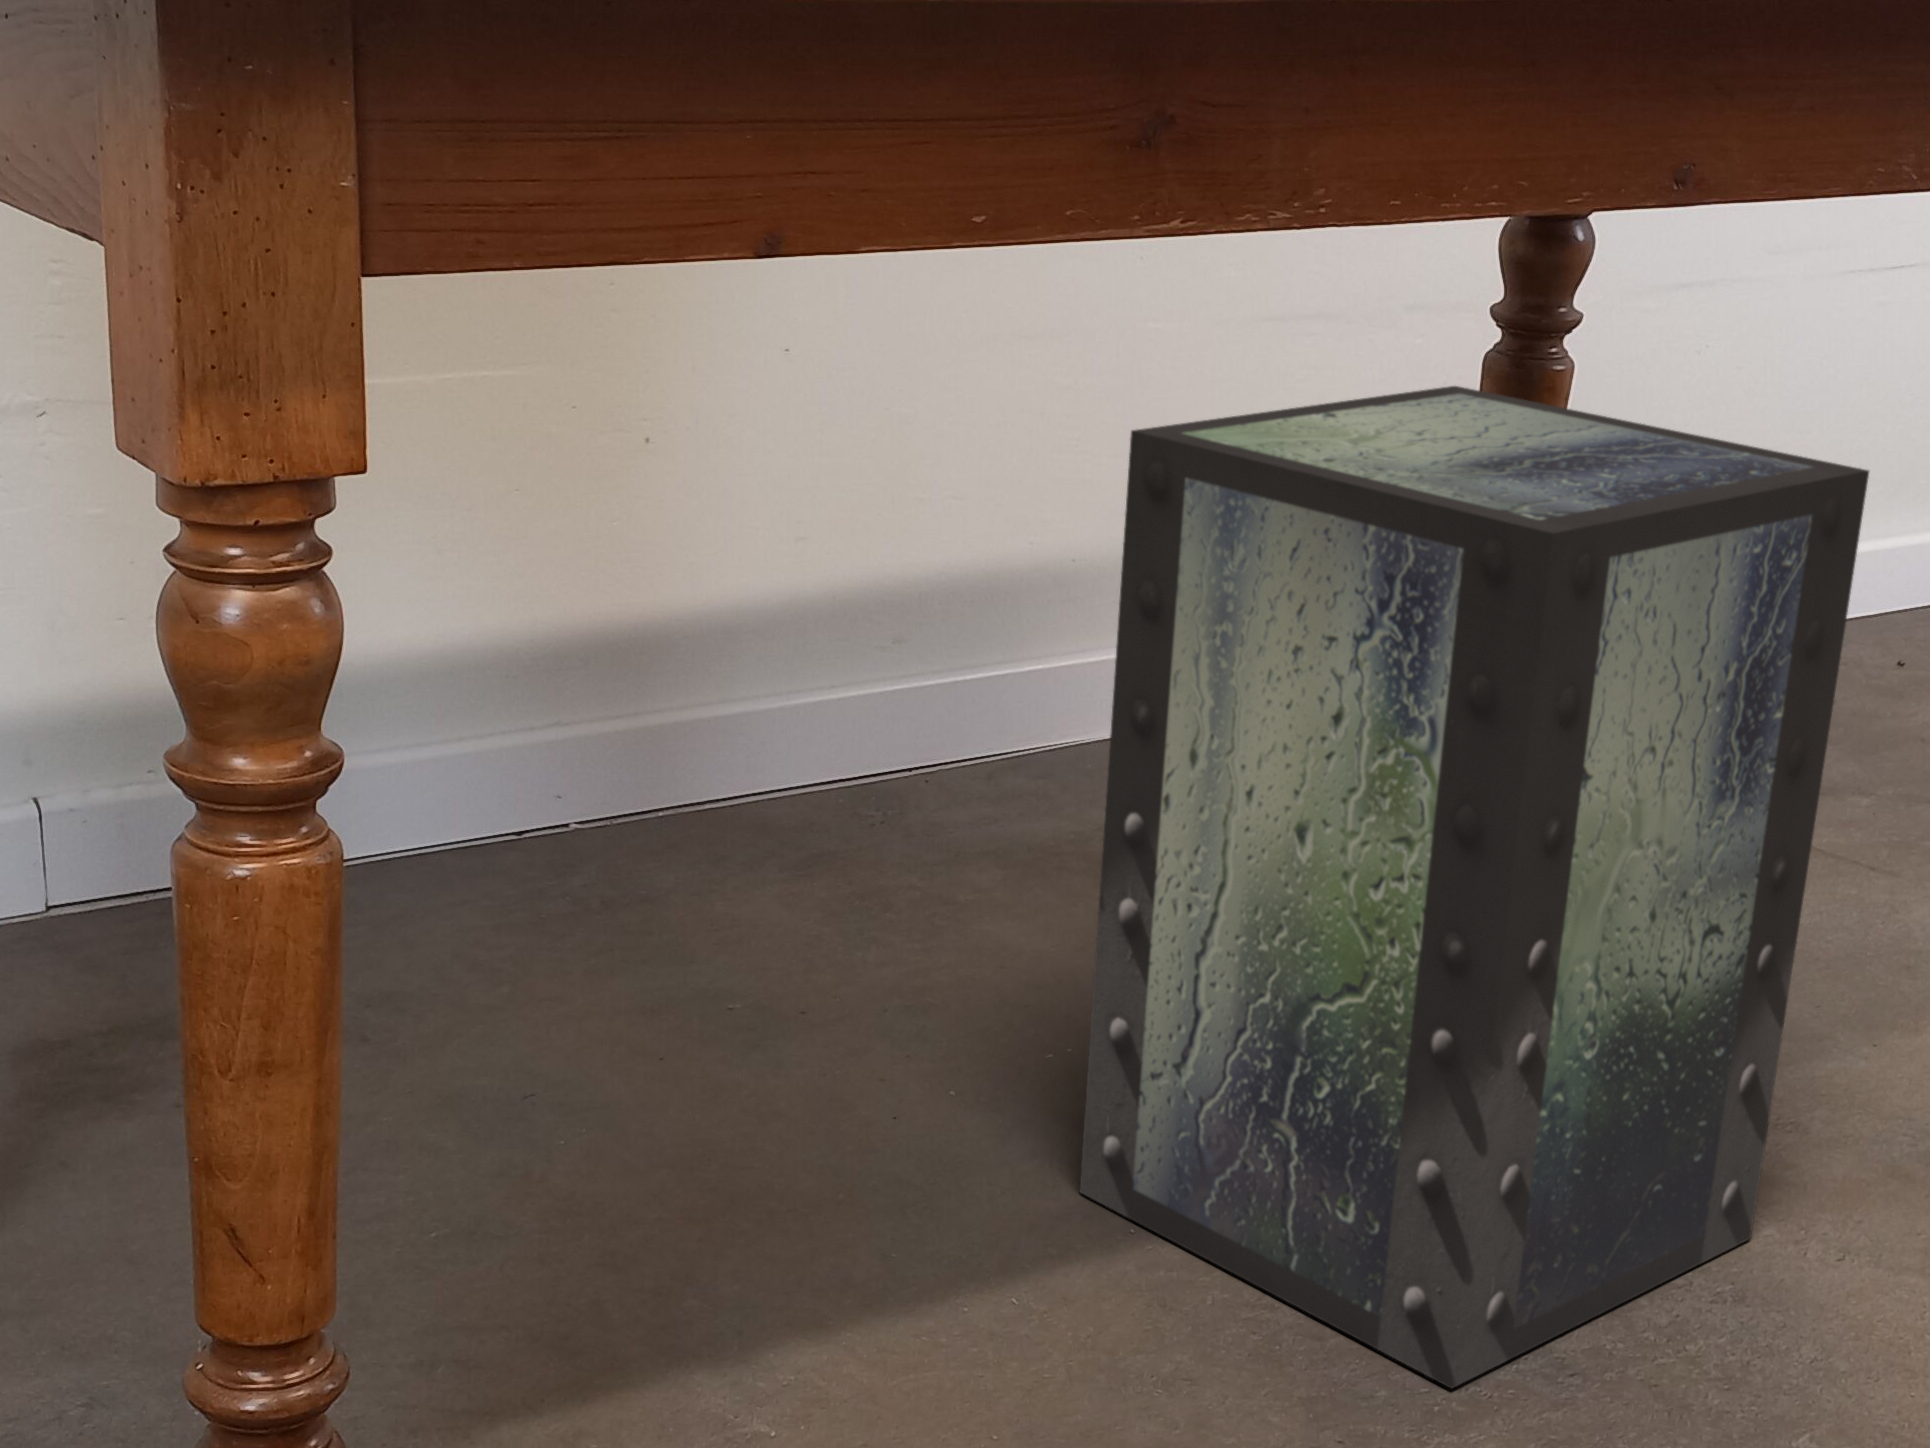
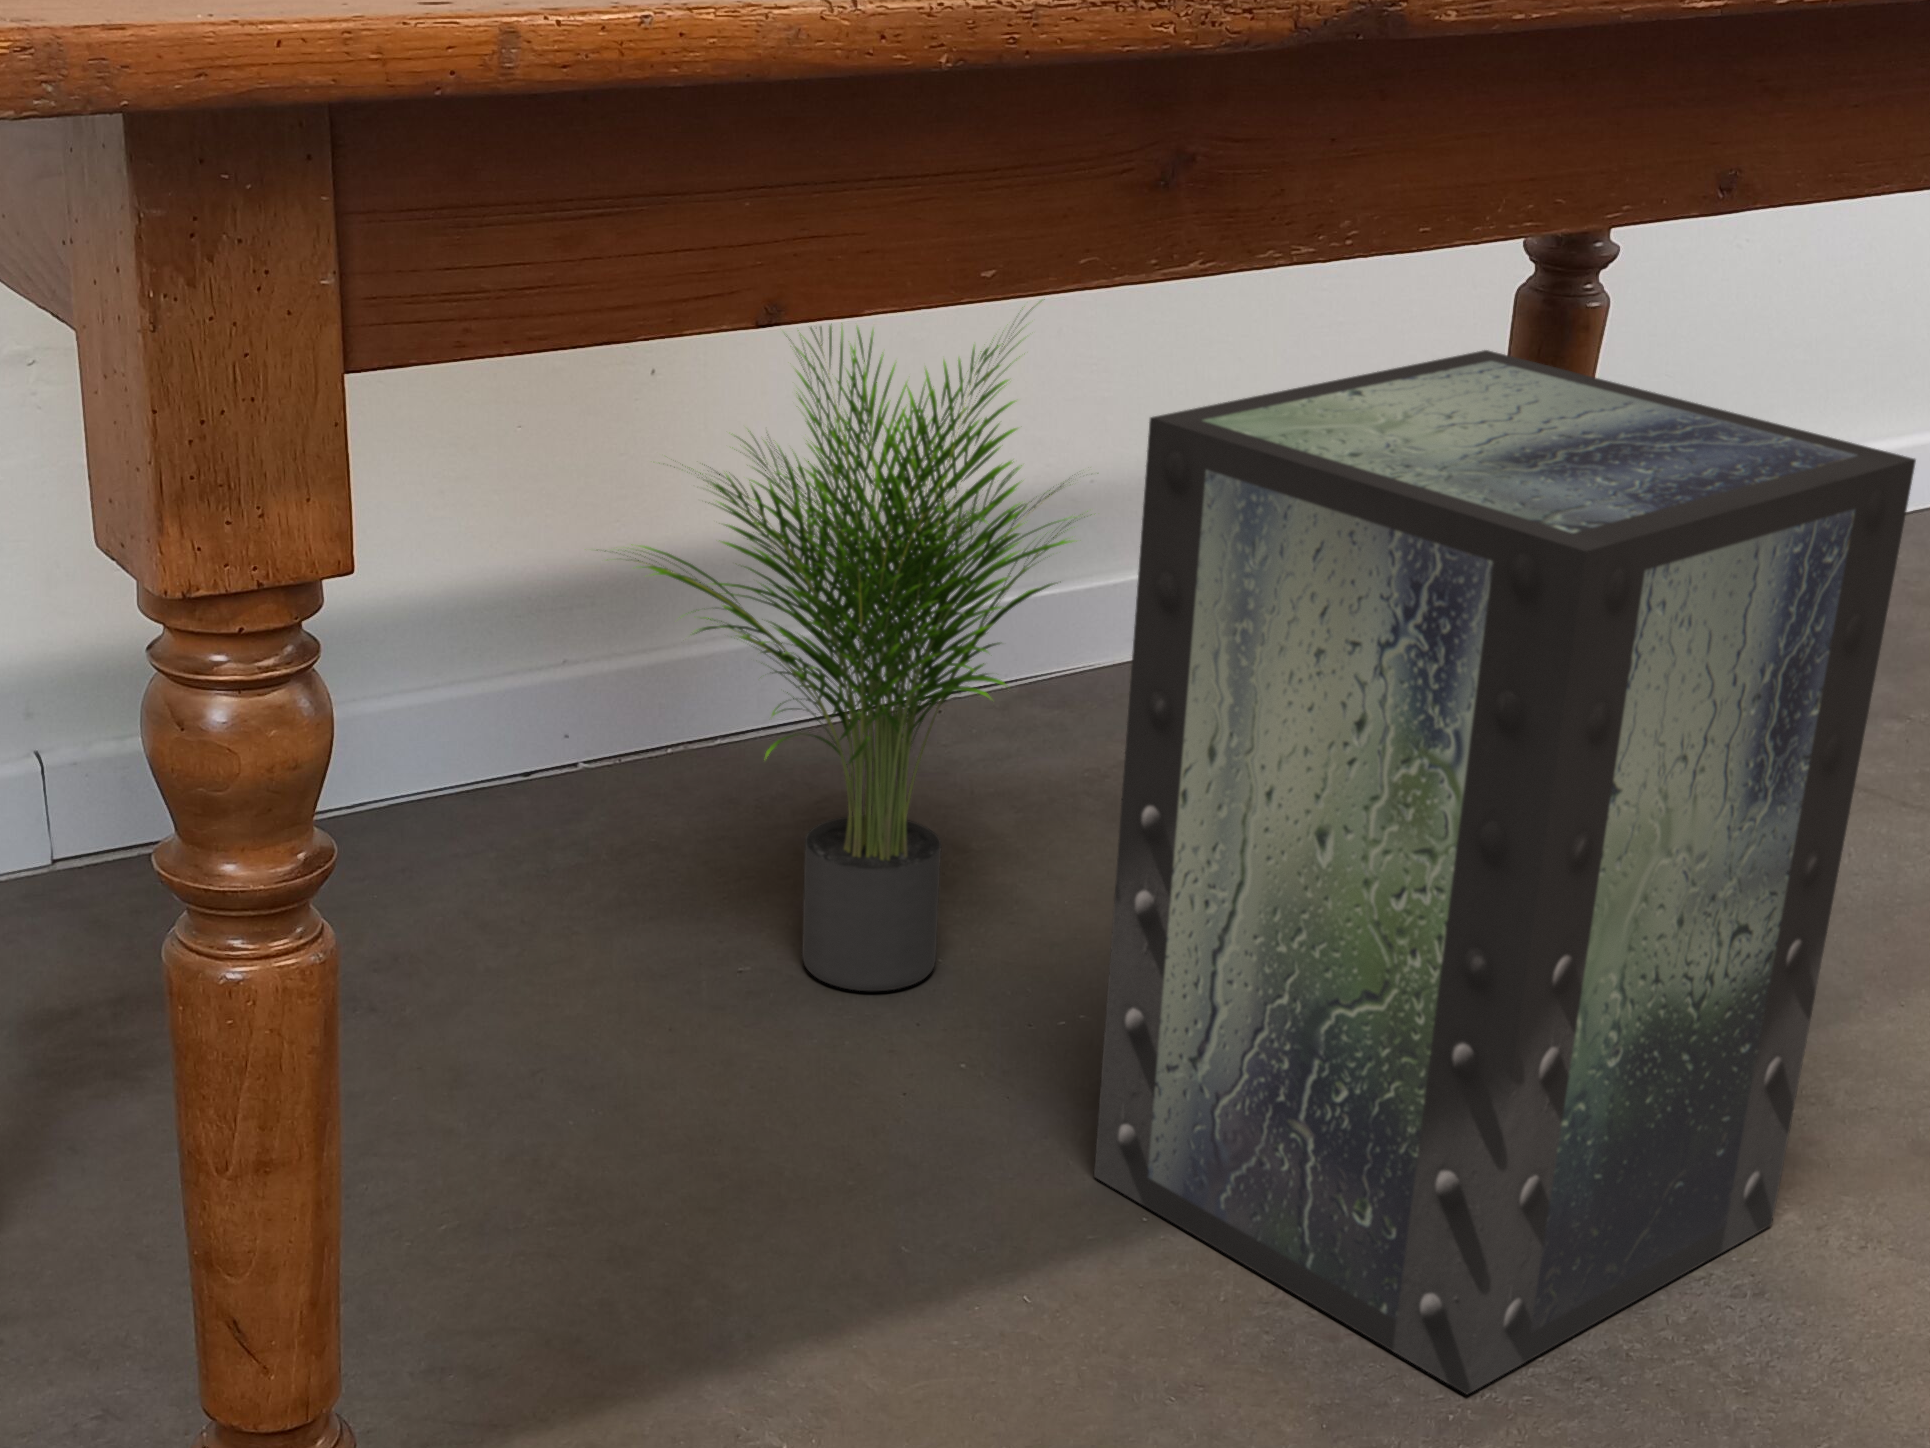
potted plant: none [576,337,1092,1027] -> present [616,301,1085,991]

